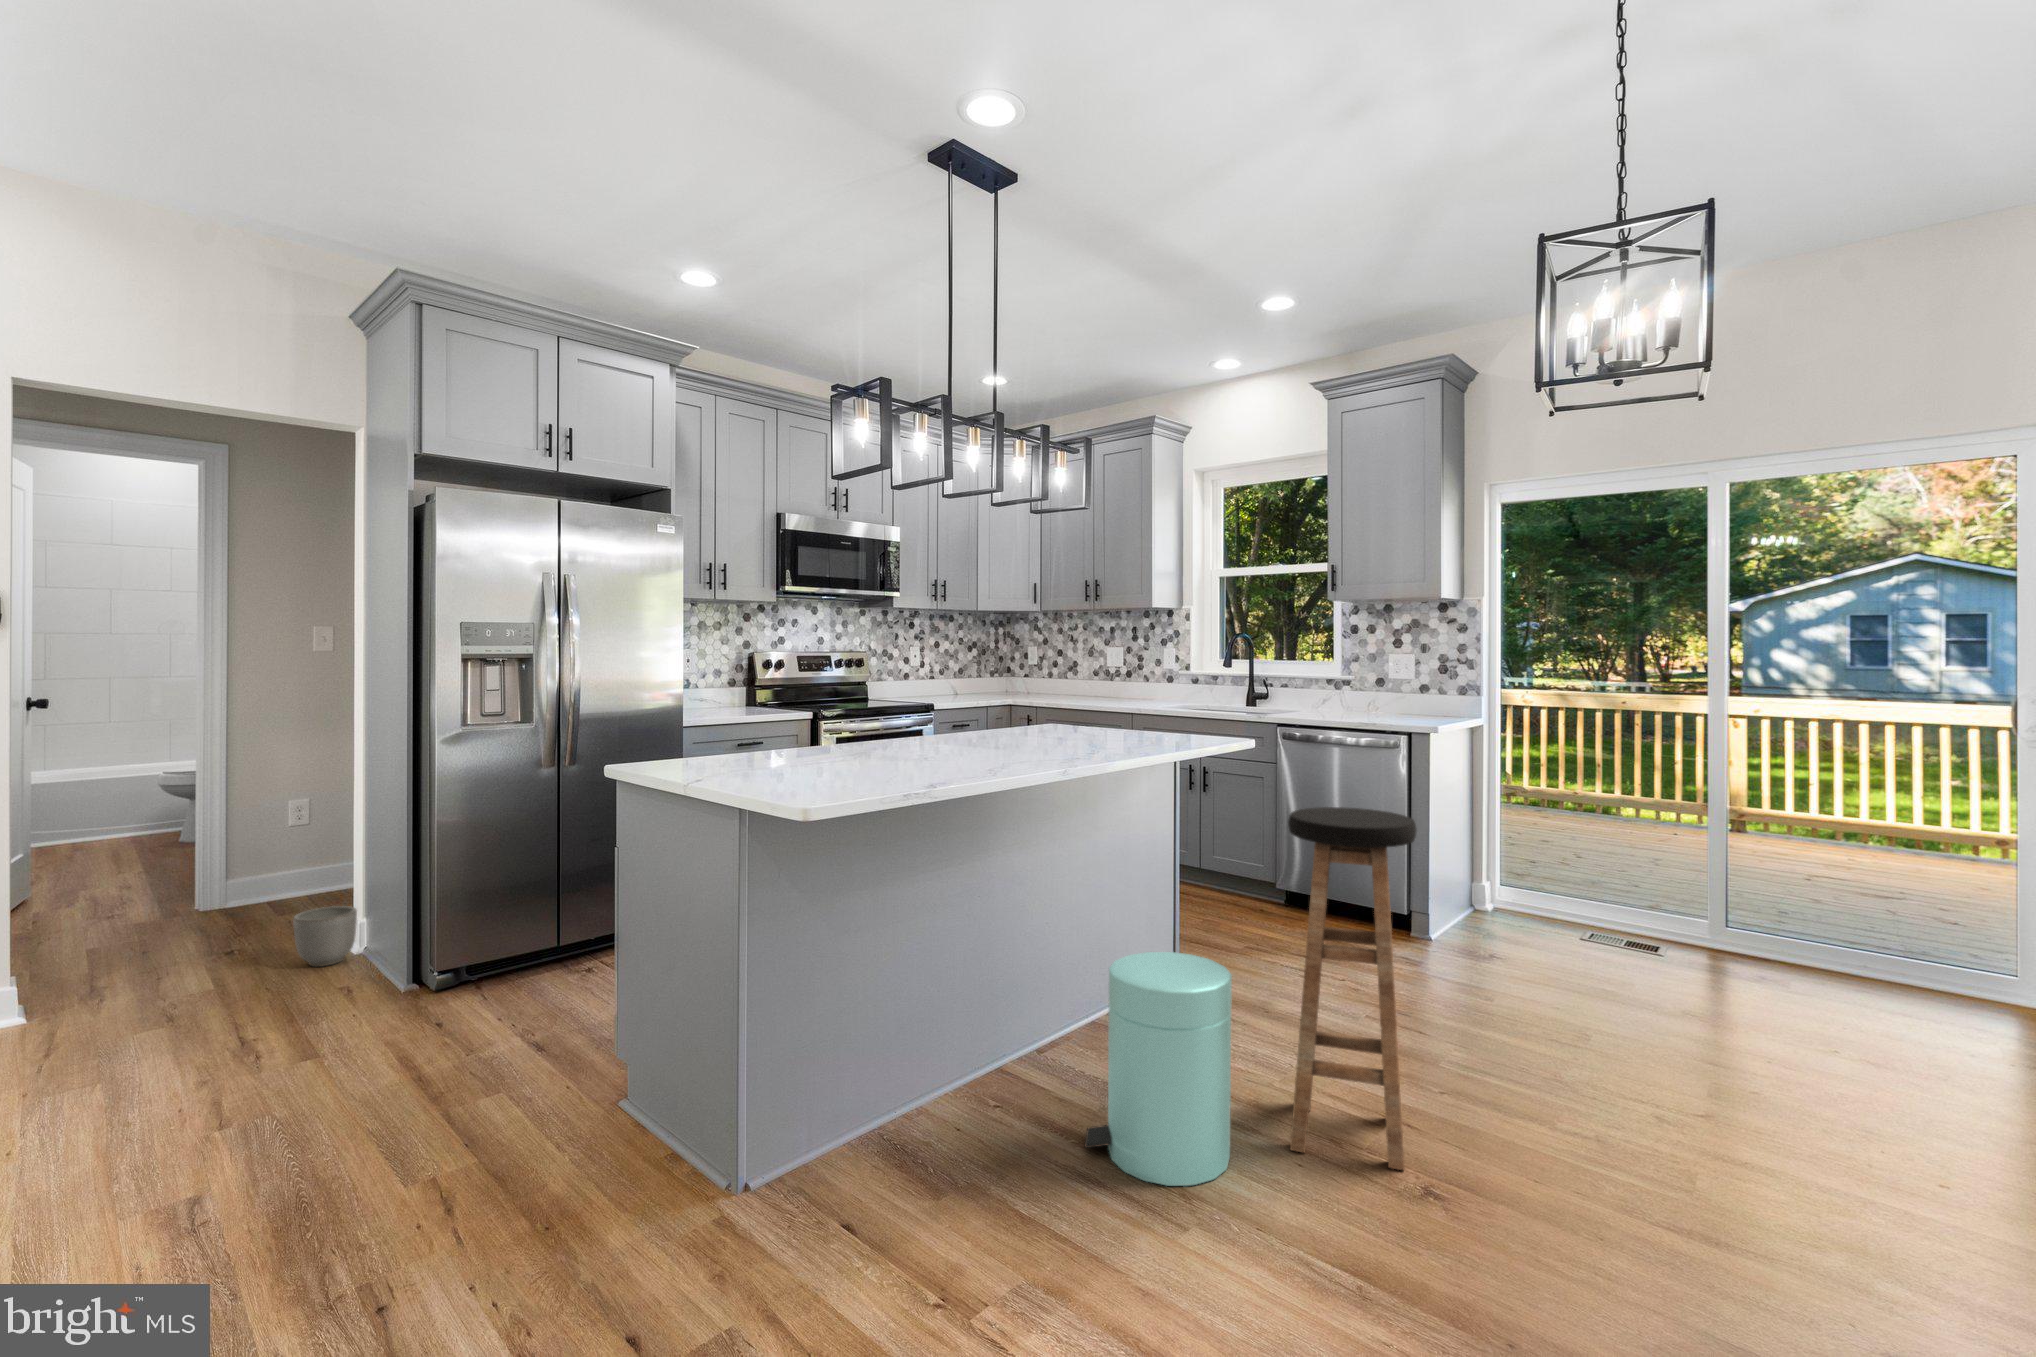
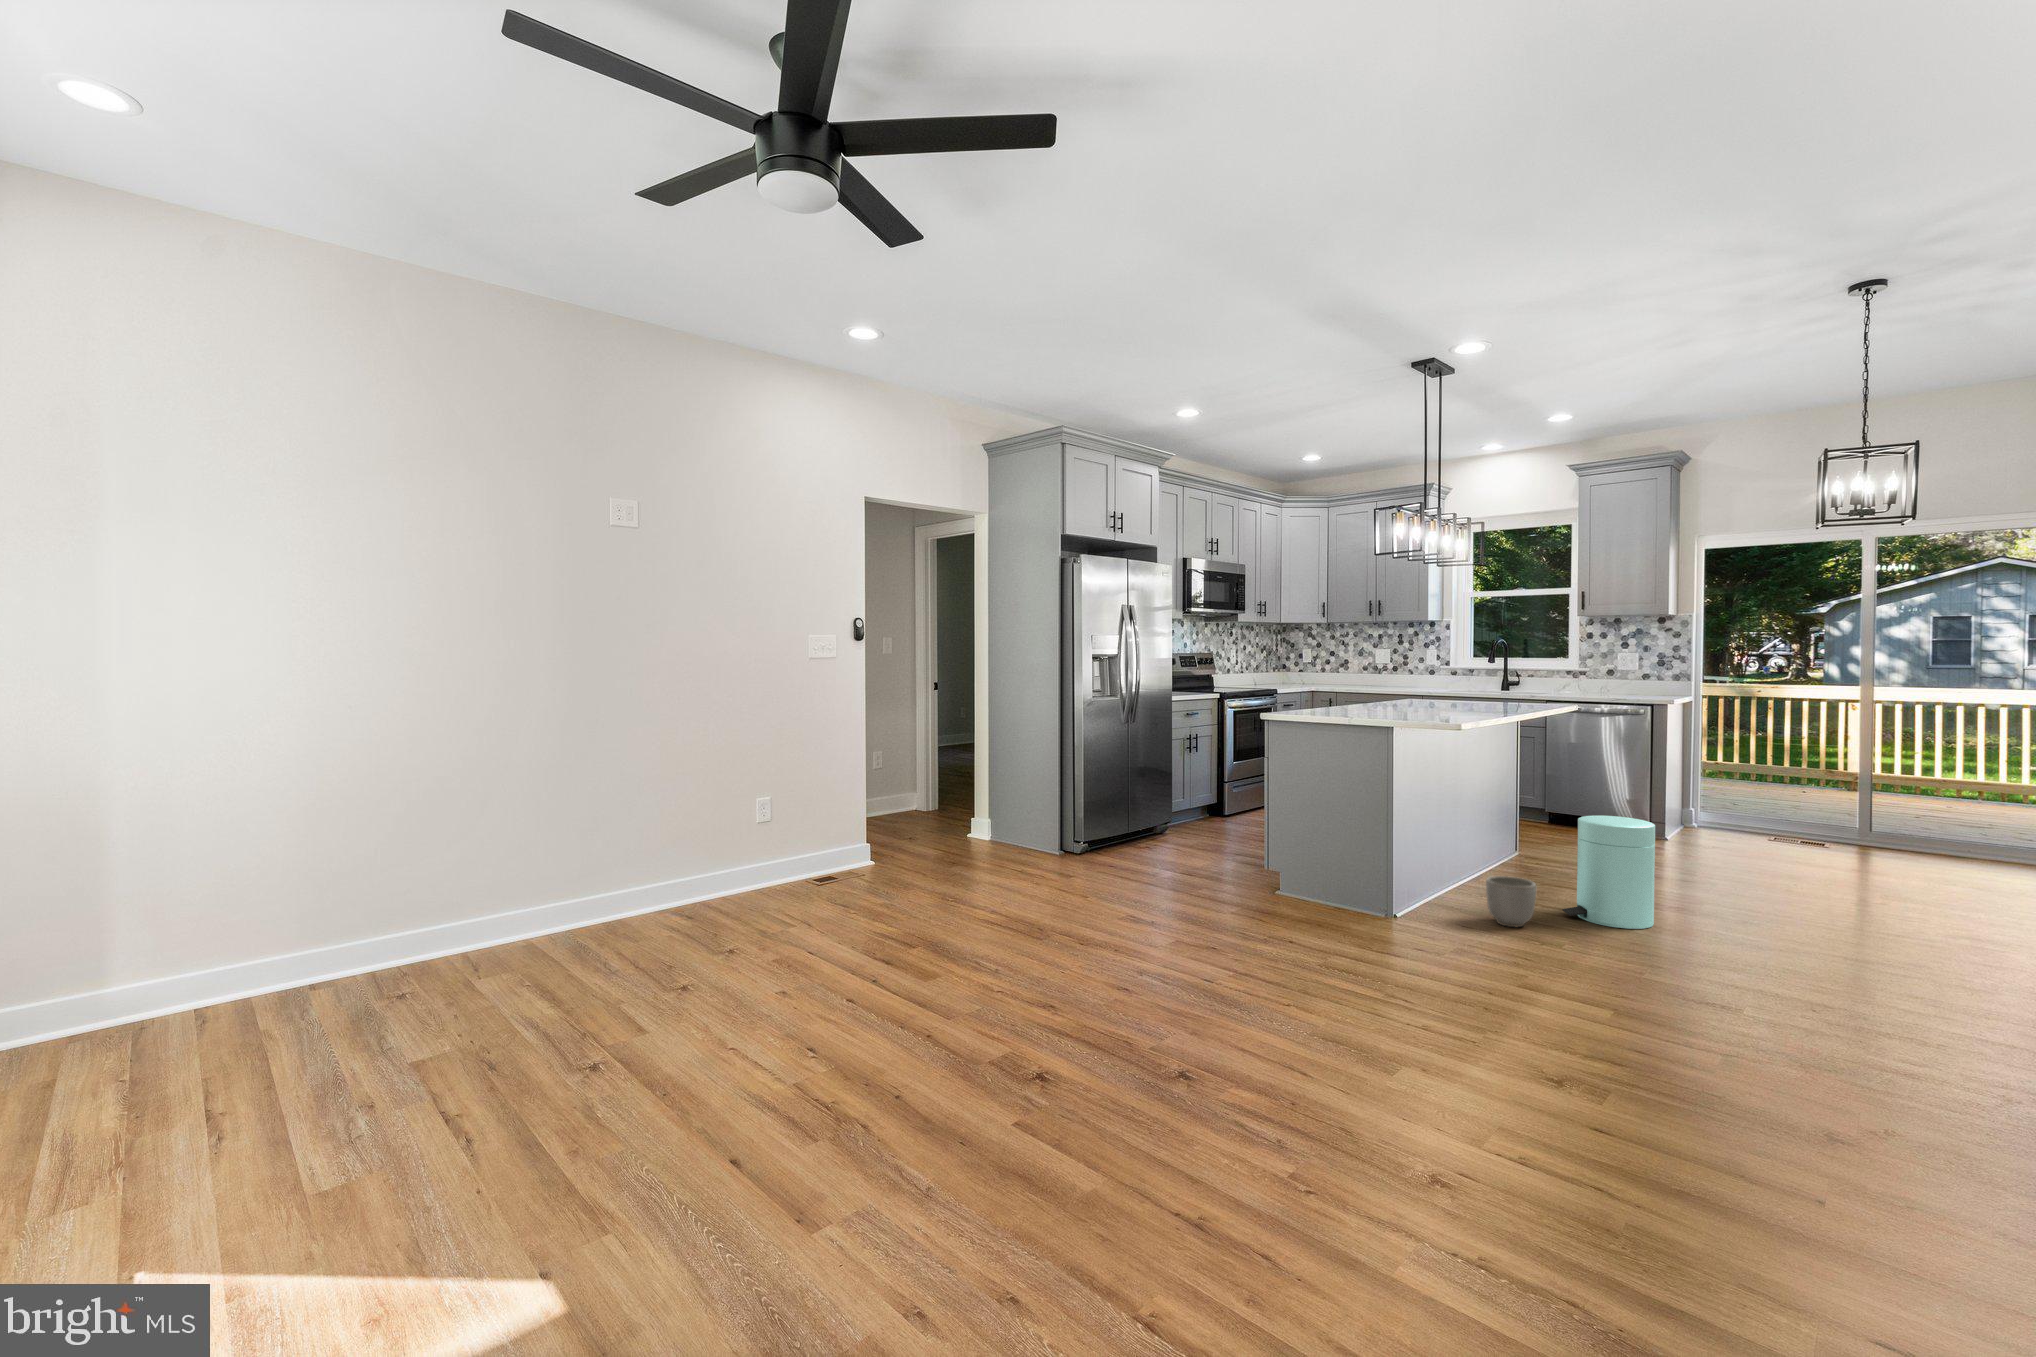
bar stool: present [1288,807,1417,1170] -> none [1665,738,1751,925]
planter: present [293,906,357,967] -> present [1486,876,1536,927]

